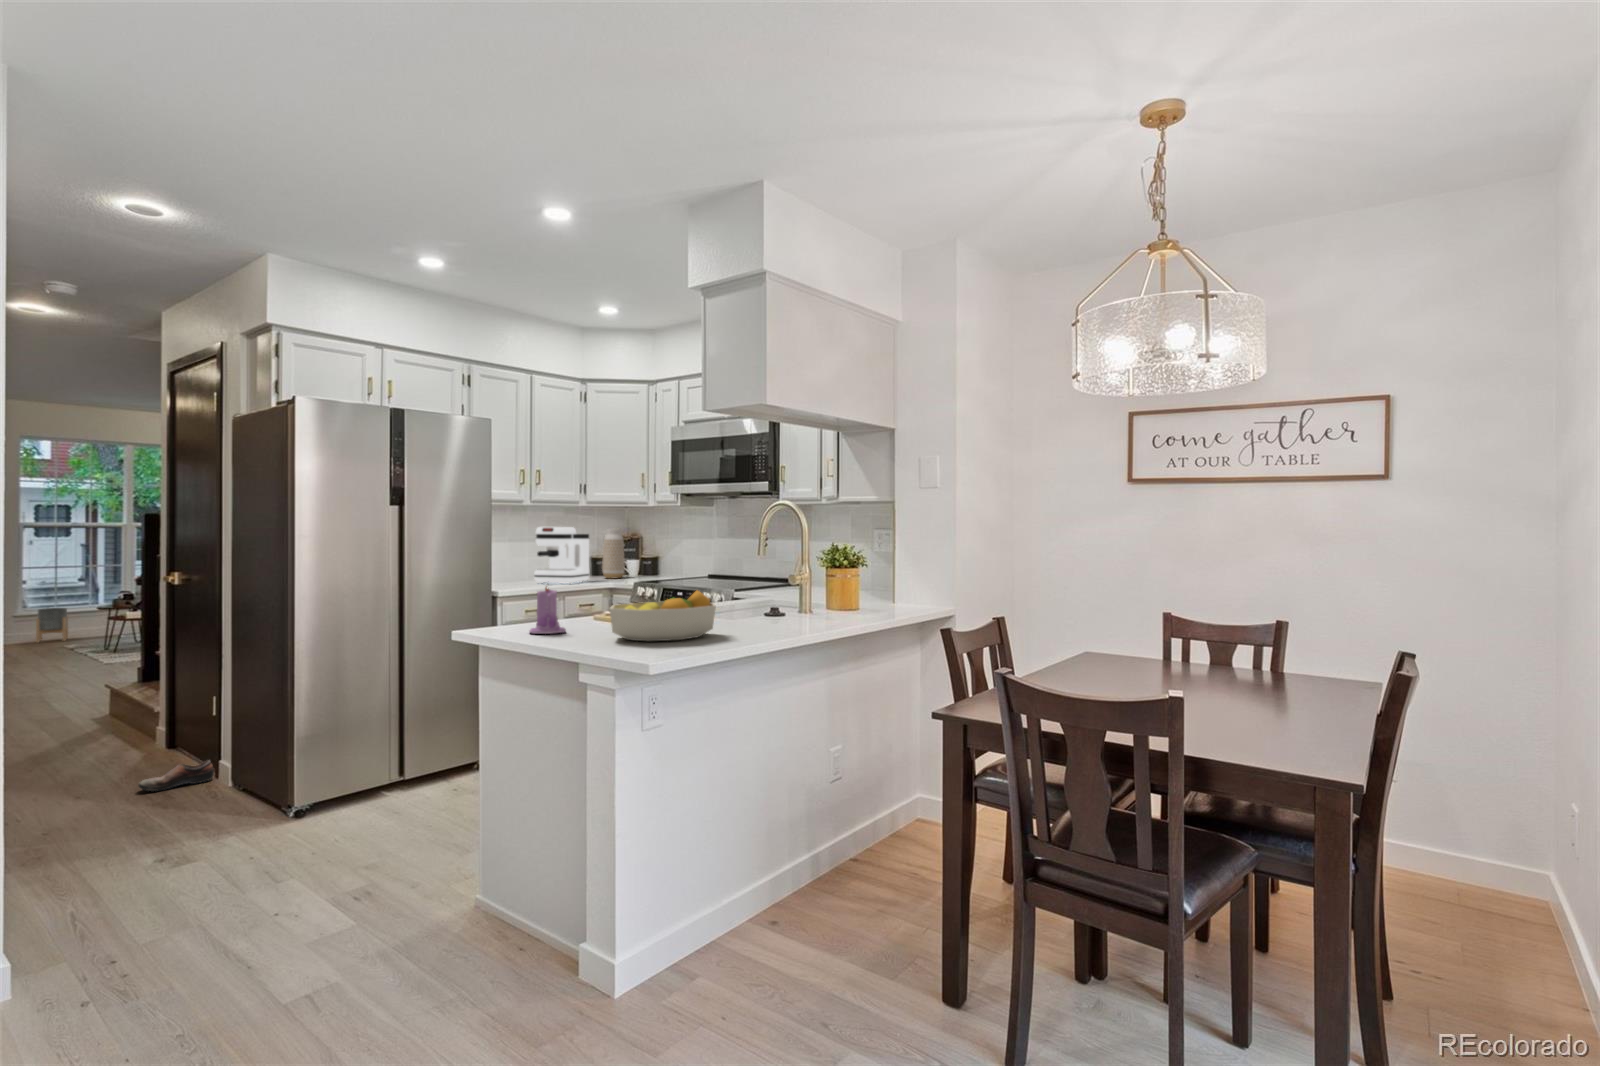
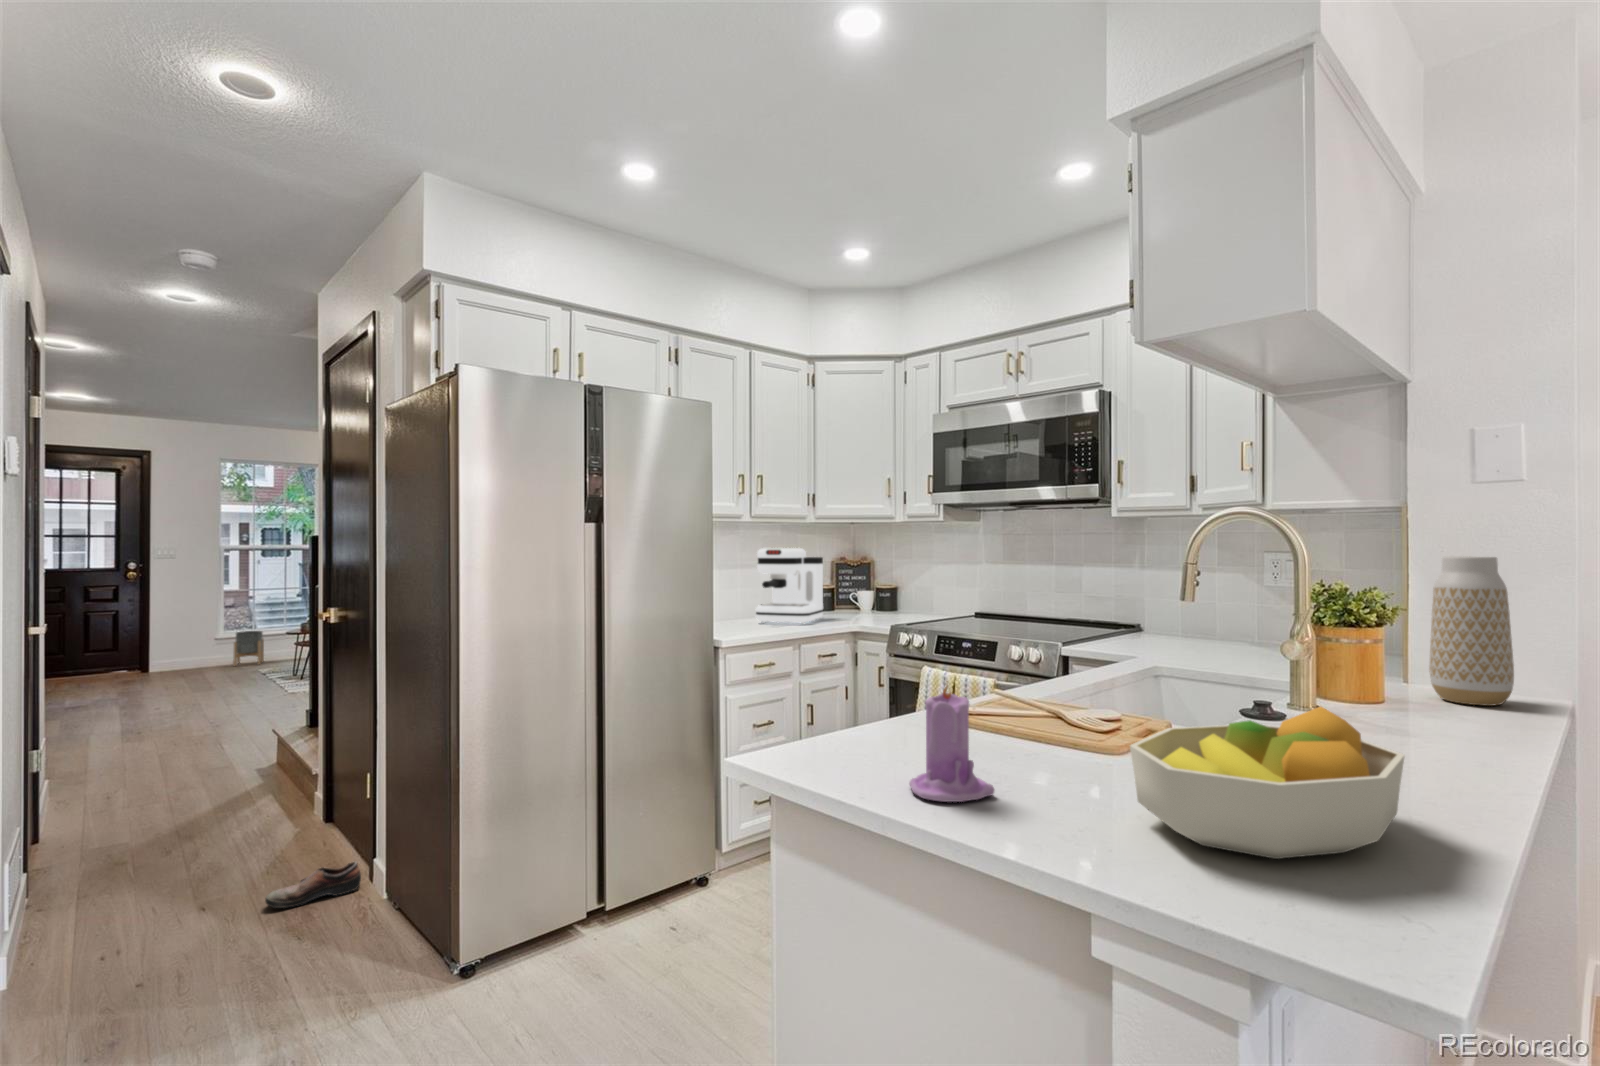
vase: present [602,529,625,578] -> present [1429,556,1514,706]

